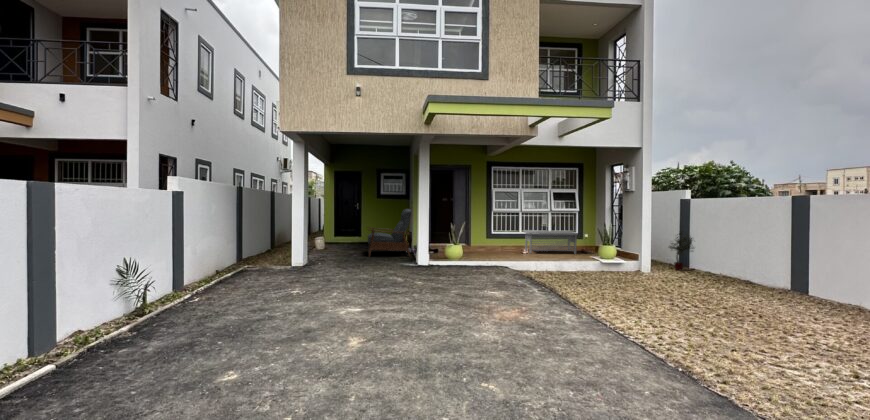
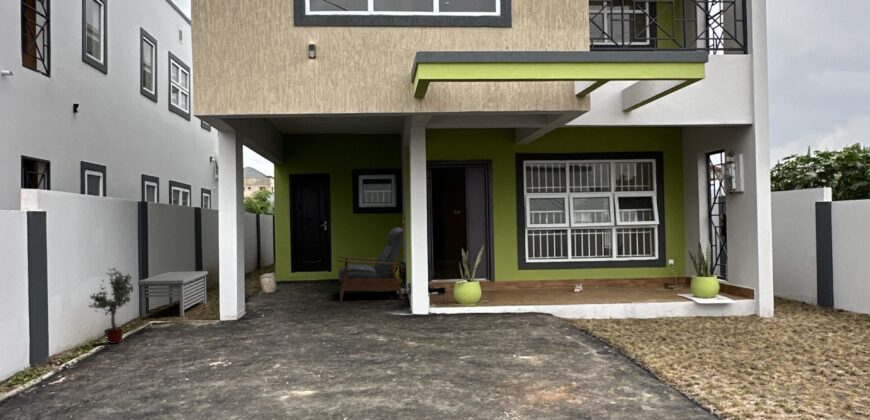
storage bench: present [524,230,578,254] -> present [138,271,208,317]
potted tree: present [669,232,693,270] -> present [90,268,134,343]

